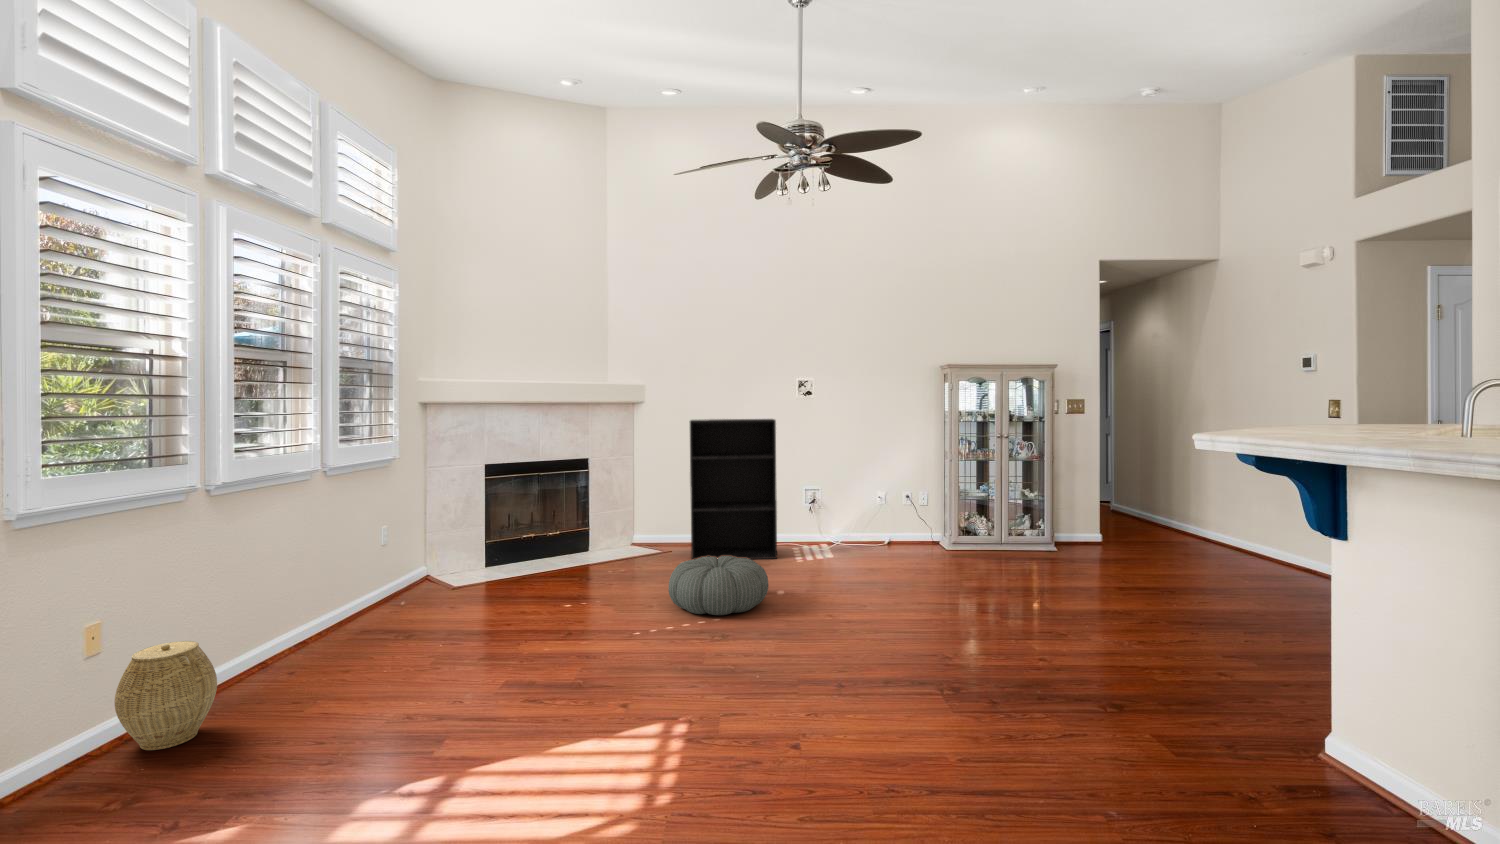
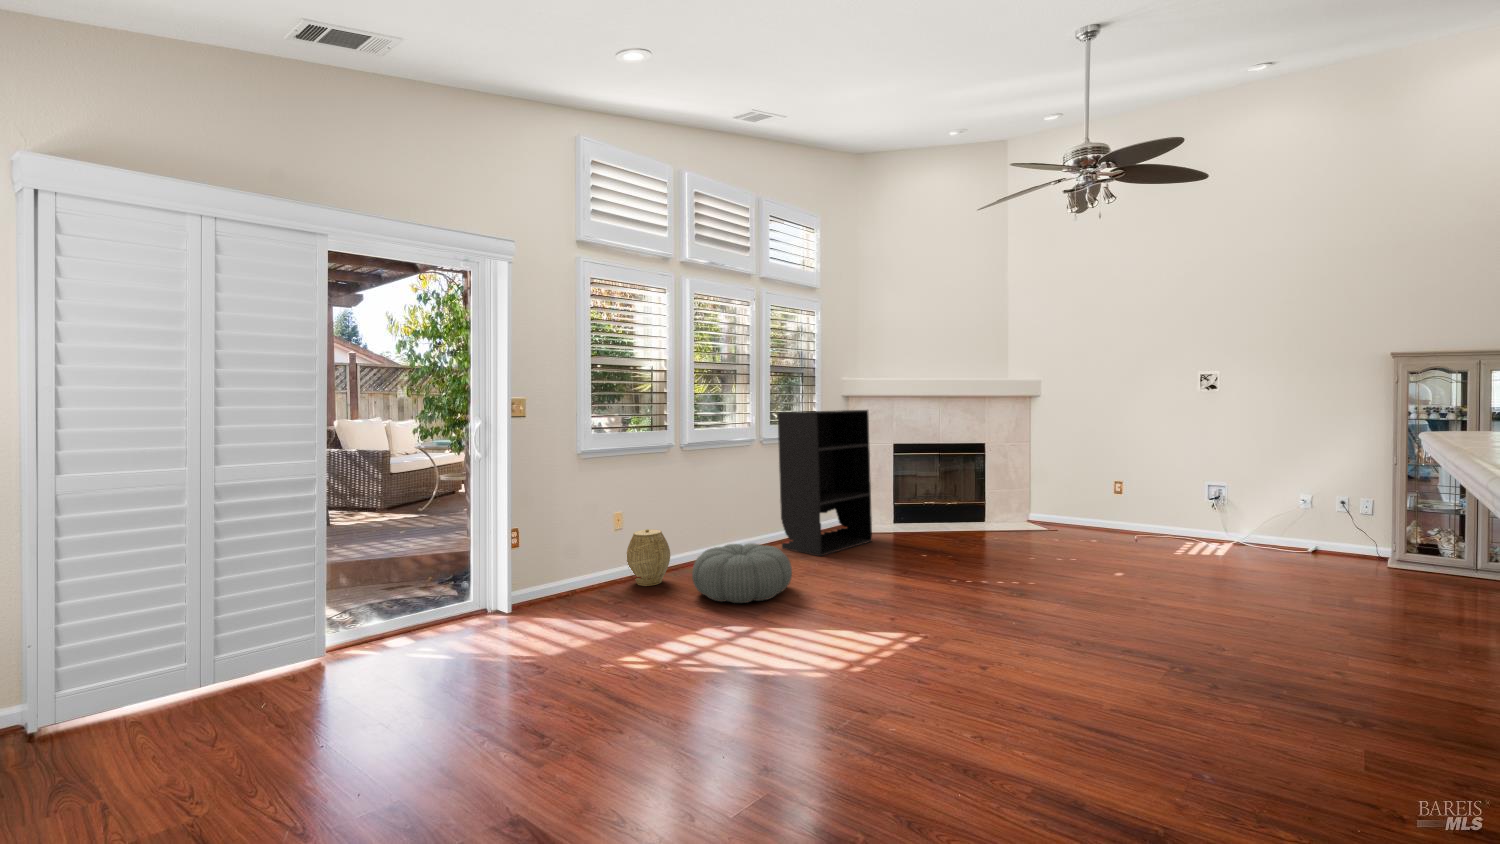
bookshelf: present [690,419,777,560] -> present [778,410,872,556]
pouf: present [668,556,769,615] -> present [692,543,792,603]

